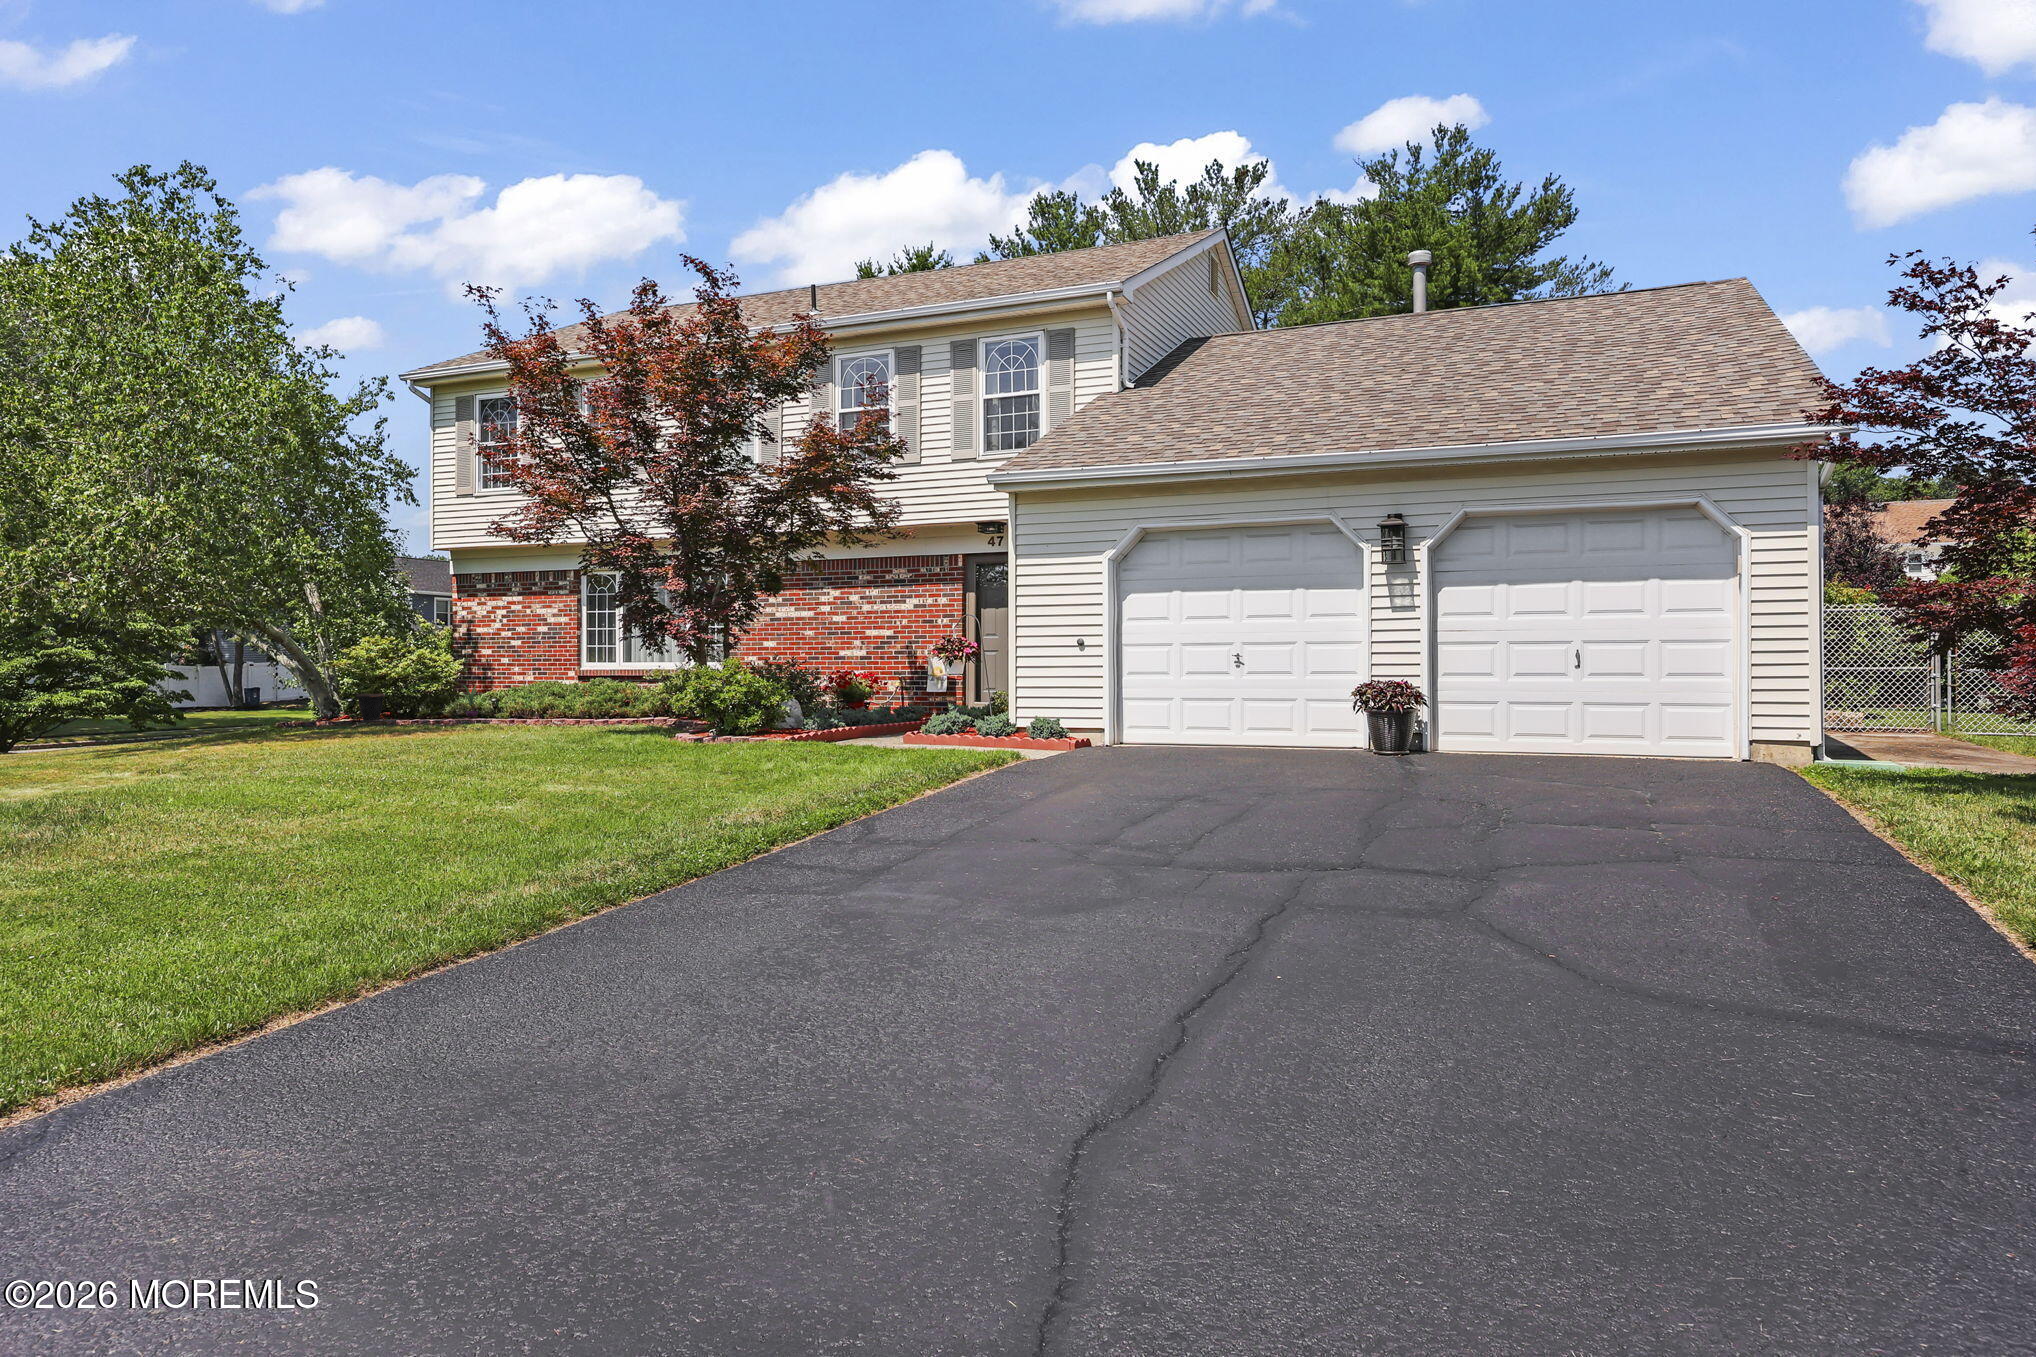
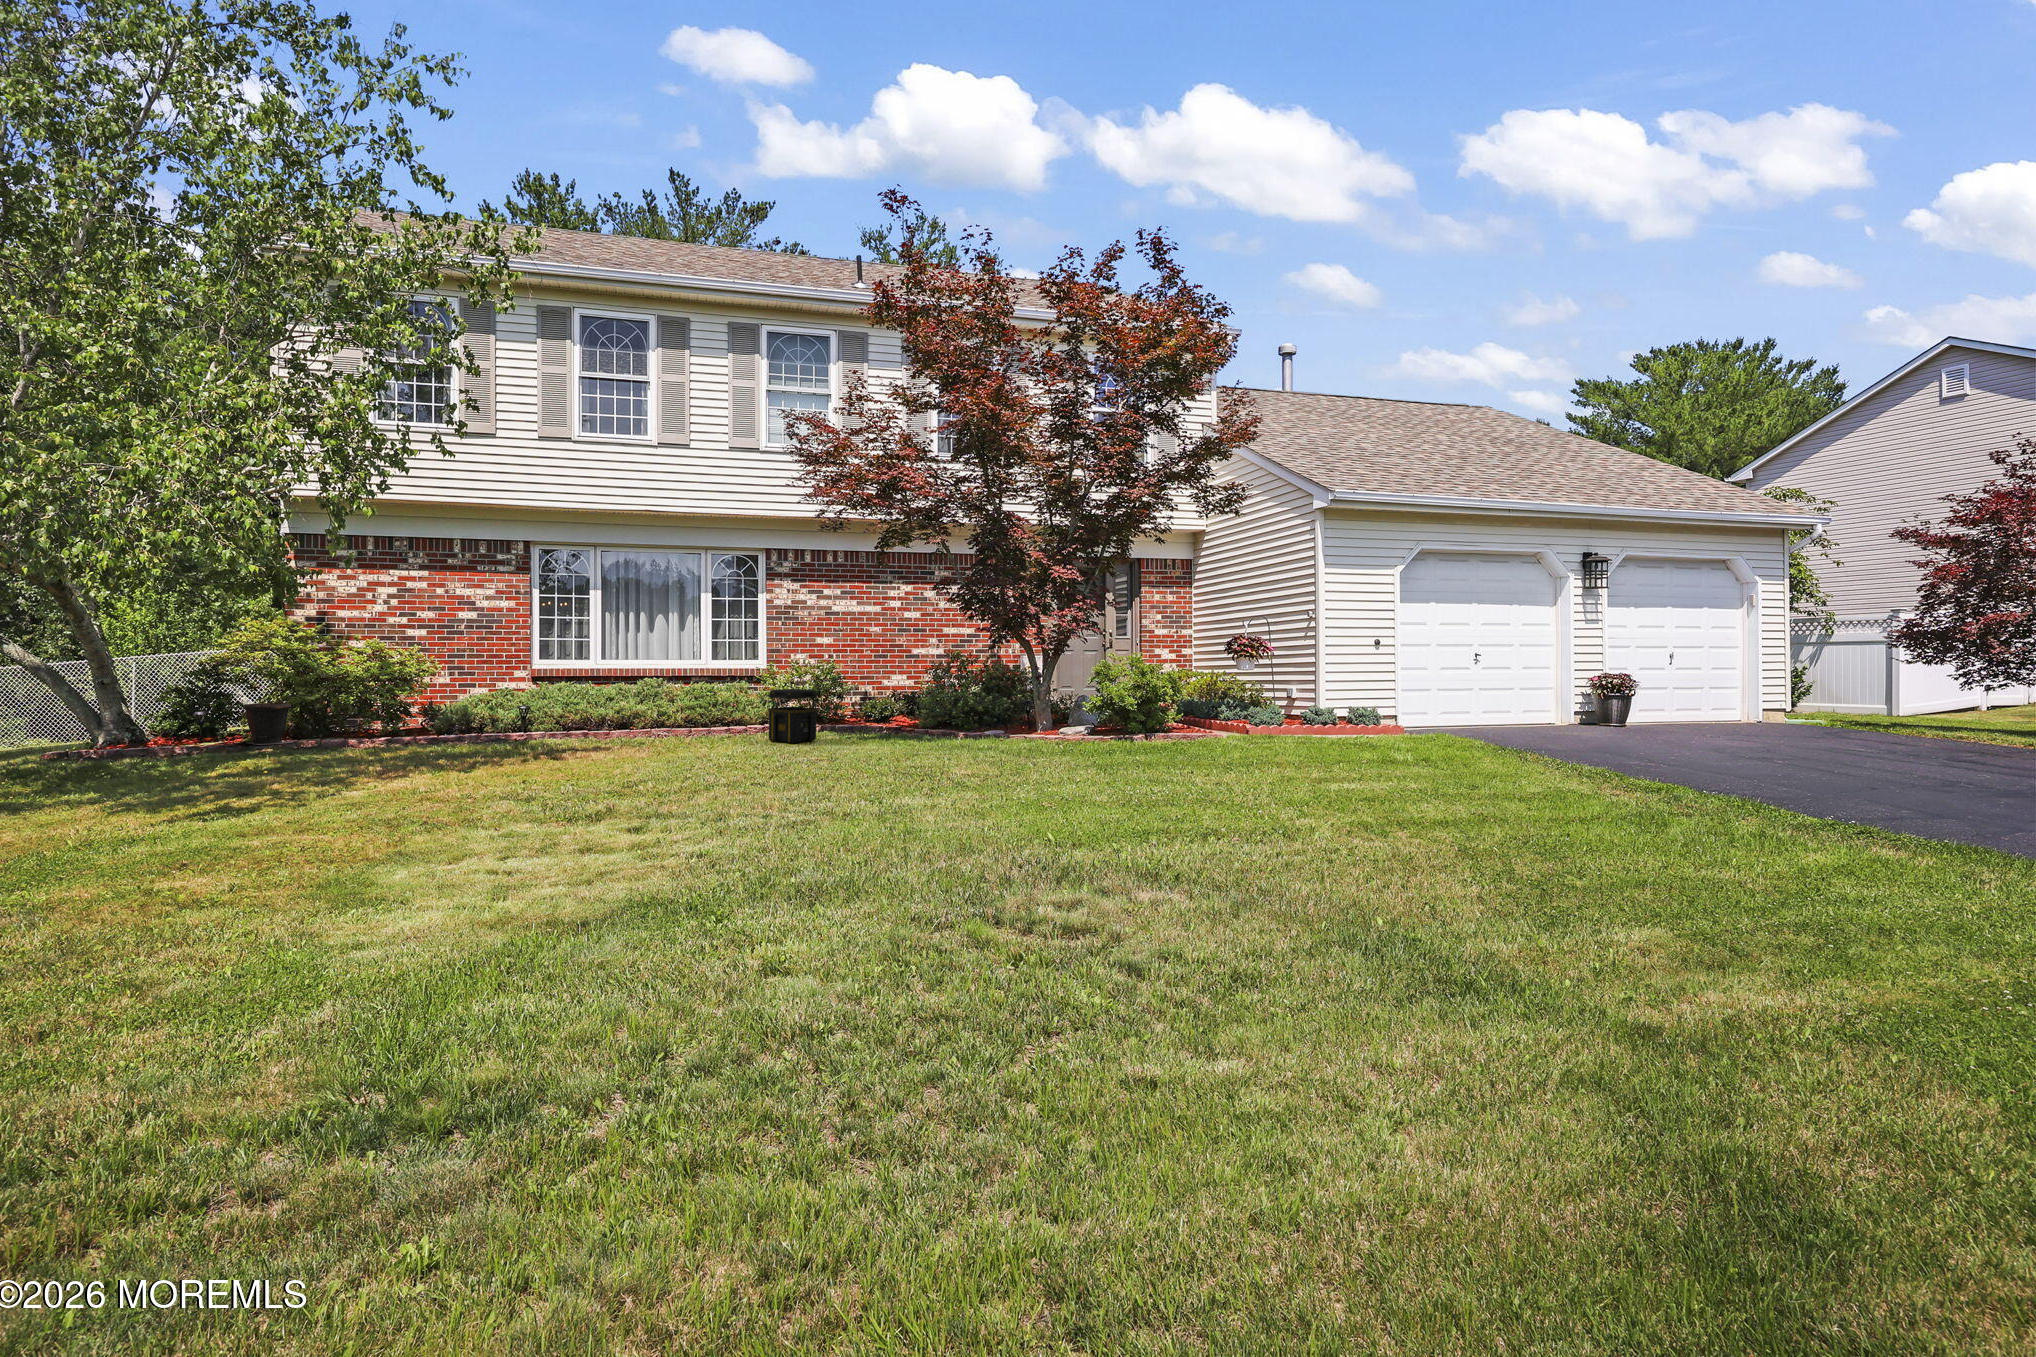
toolbox: none [639,685,675,730] -> present [768,689,817,743]
decorative plant: present [461,686,483,716] -> none [374,689,431,732]

